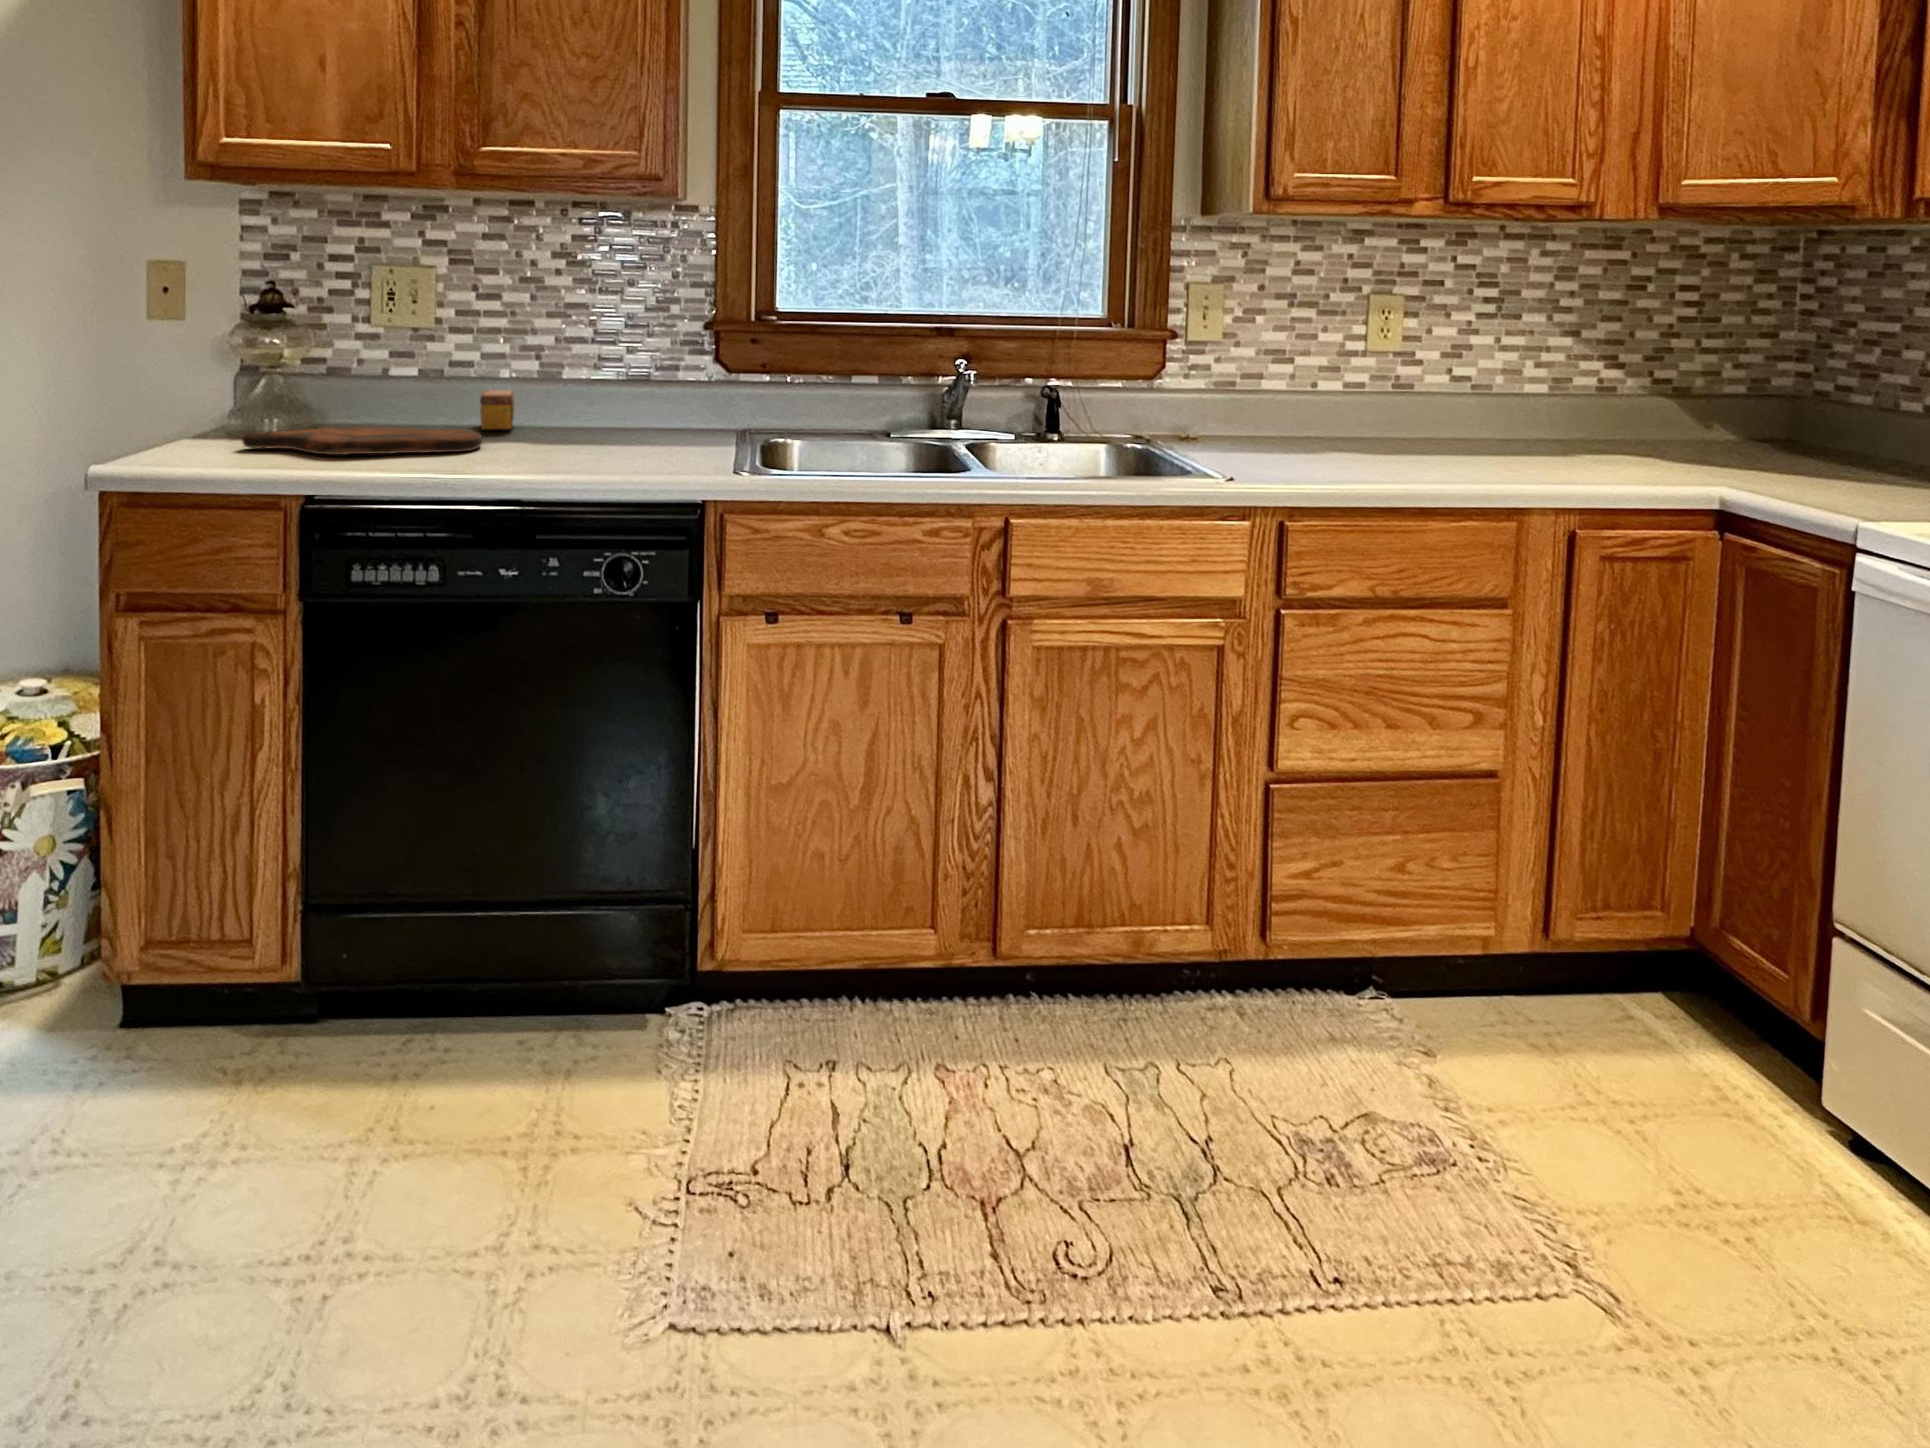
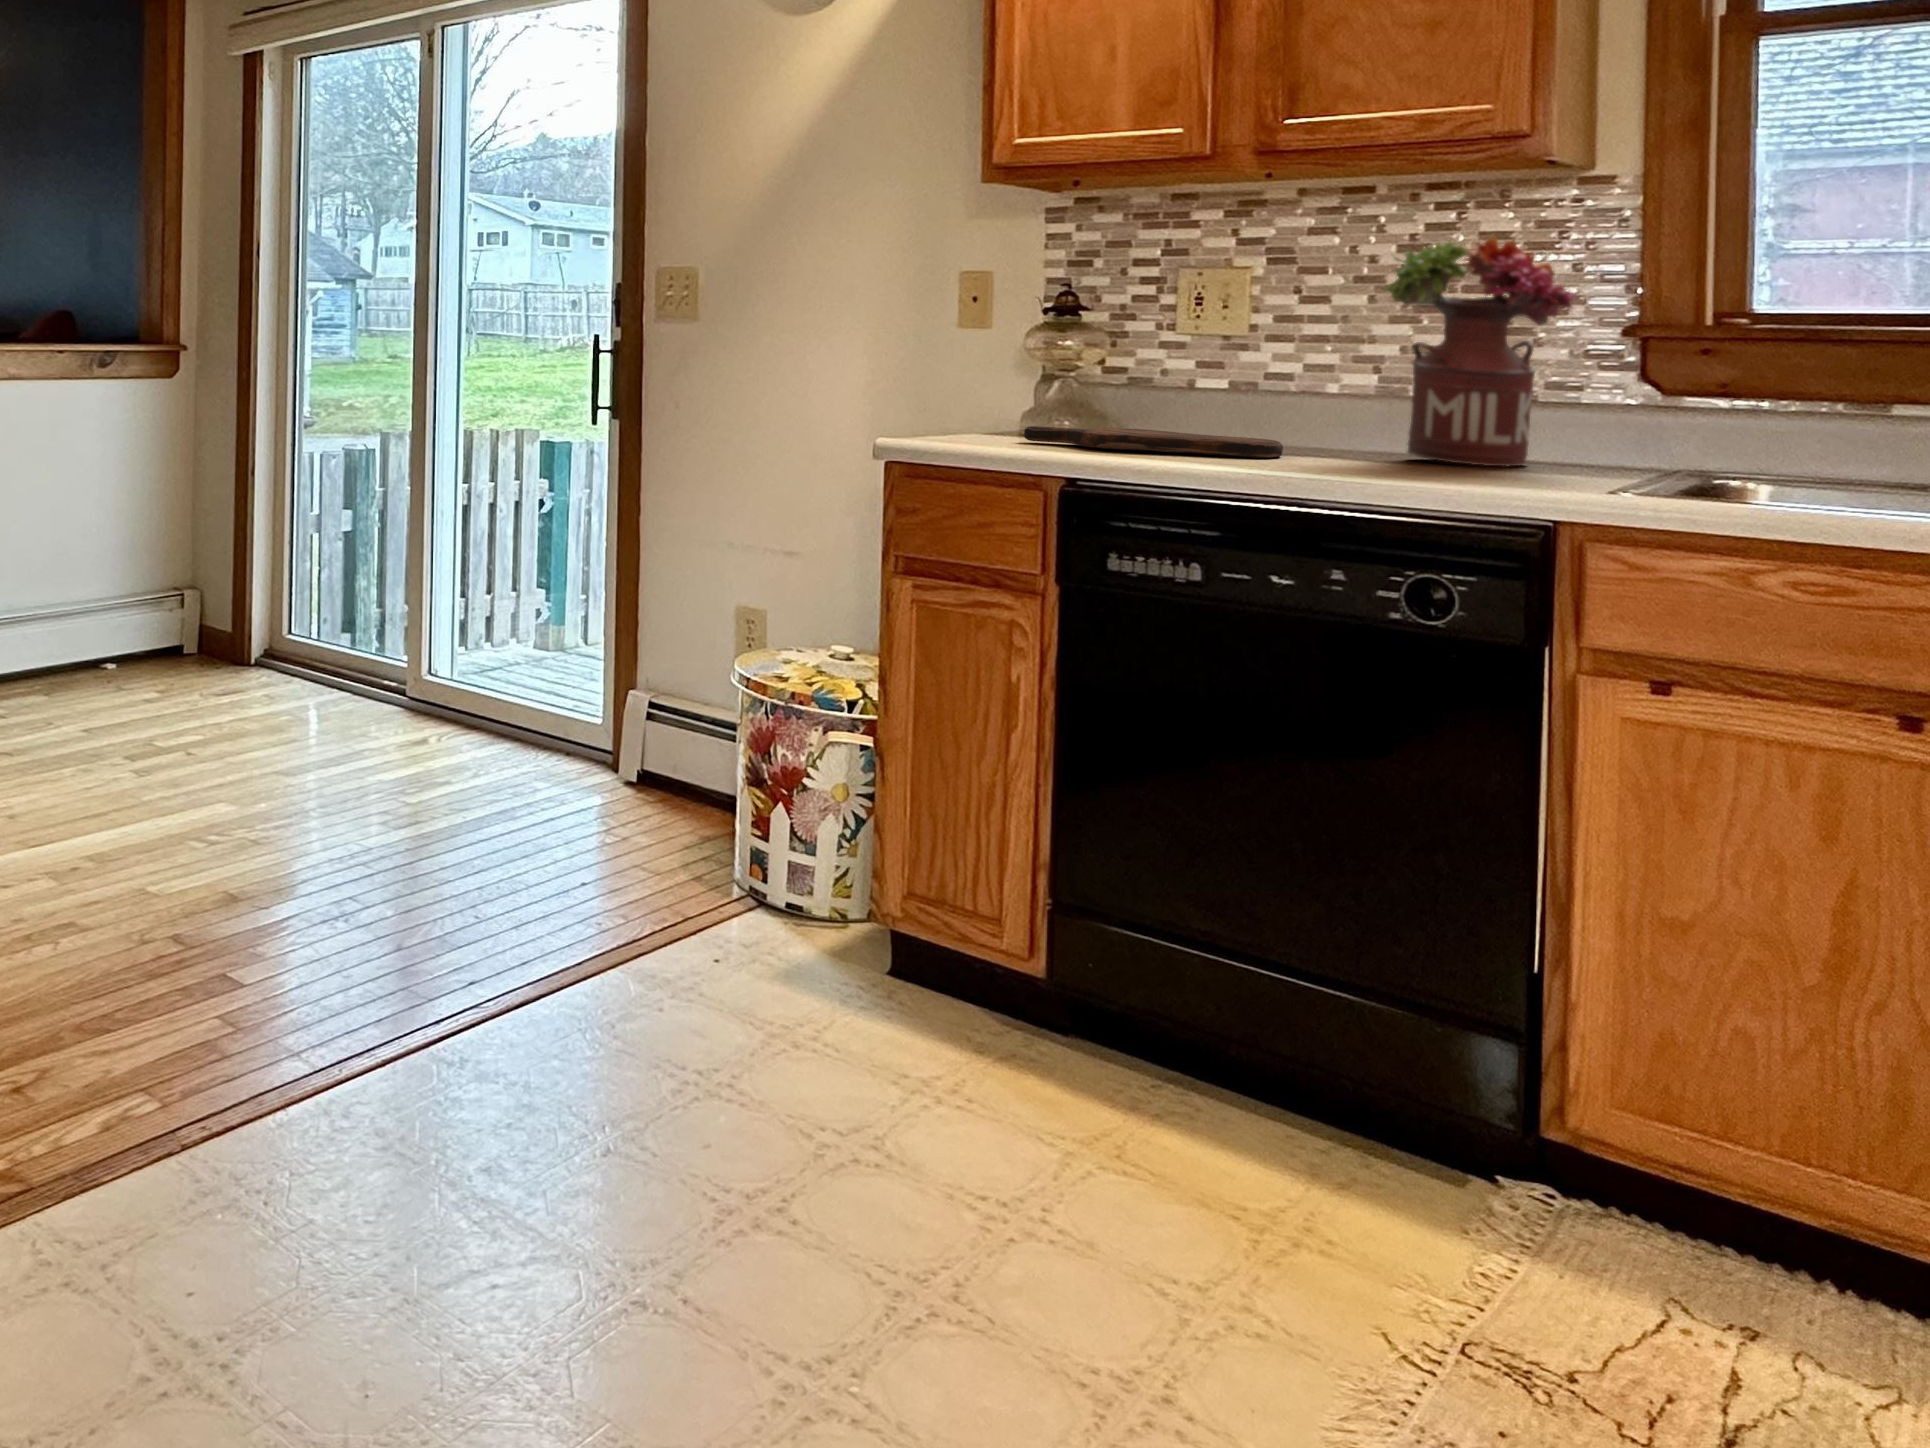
flower arrangement: none [554,252,686,440] -> present [1385,238,1576,466]
tea box: present [480,390,515,429] -> none [1295,407,1347,451]

